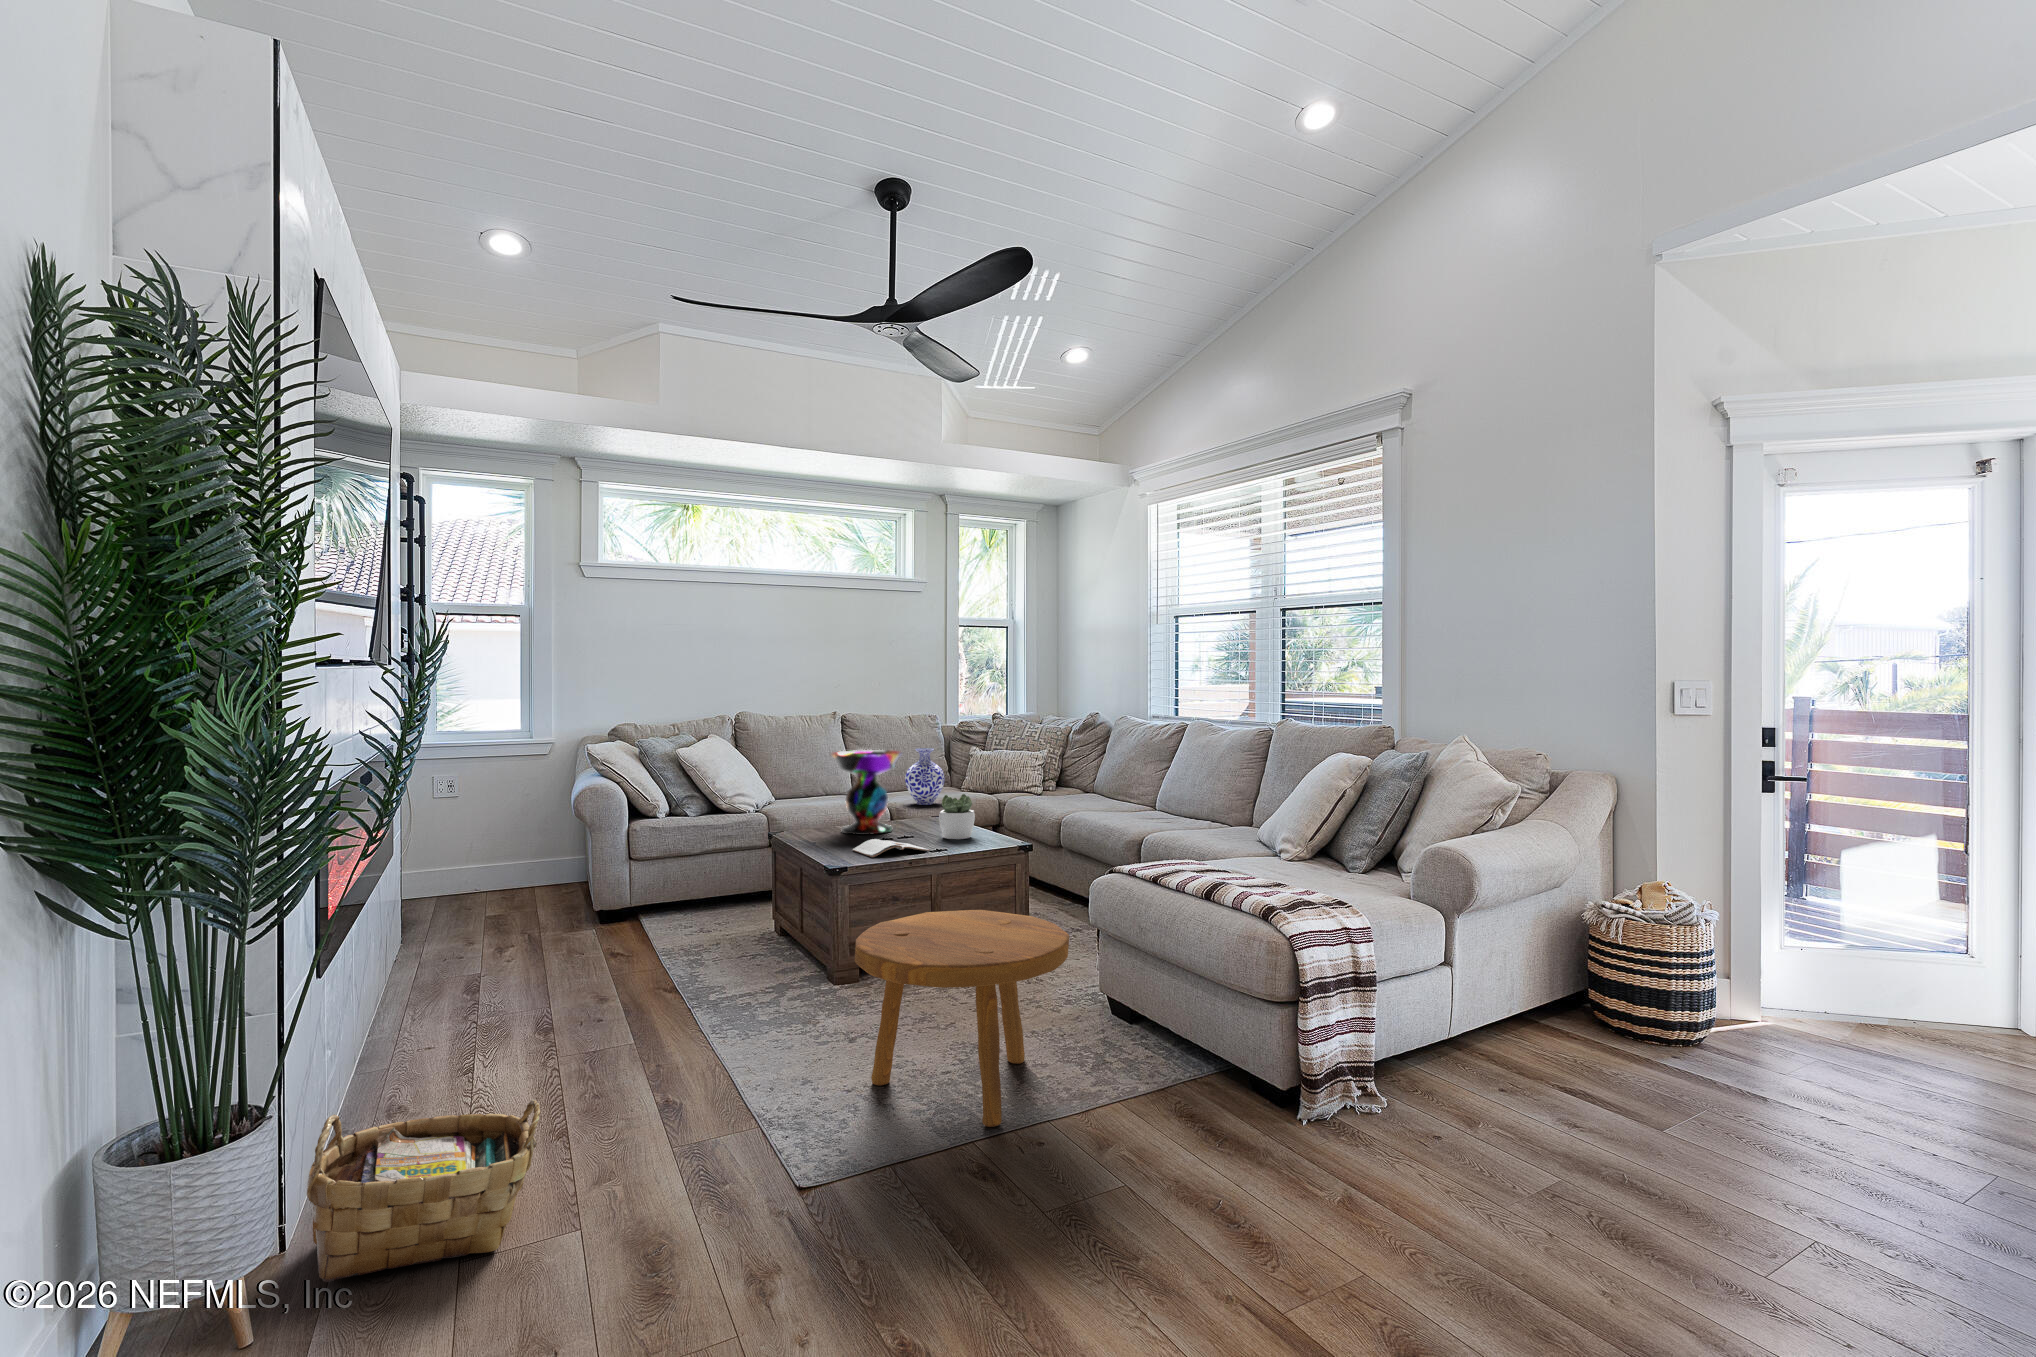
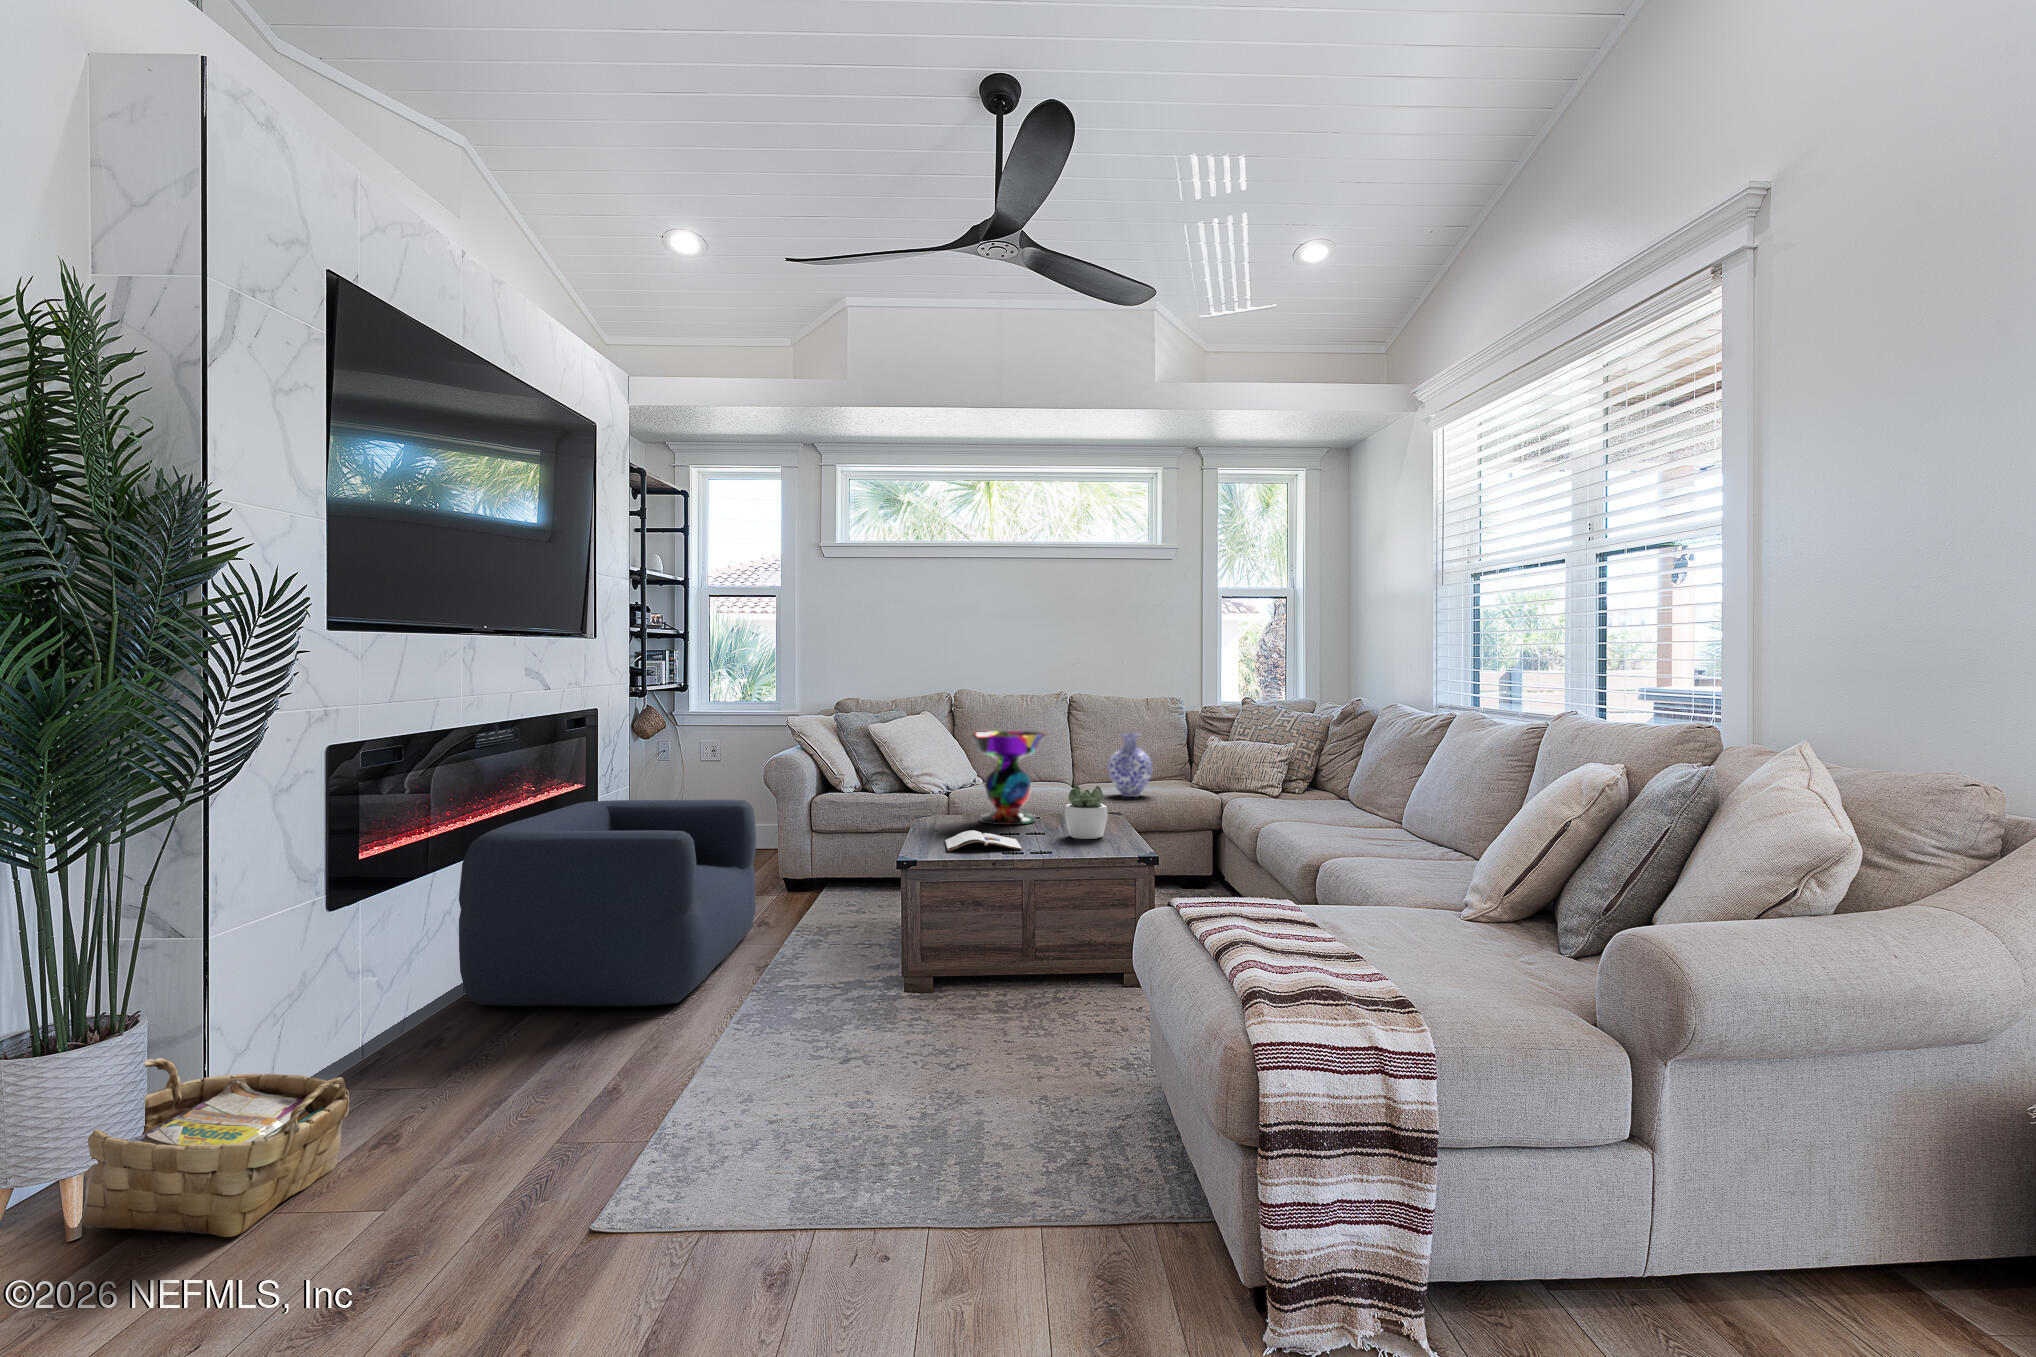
armchair: none [384,829,661,1059] -> present [459,799,756,1006]
footstool: present [855,910,1069,1127] -> none [723,926,1004,1228]

